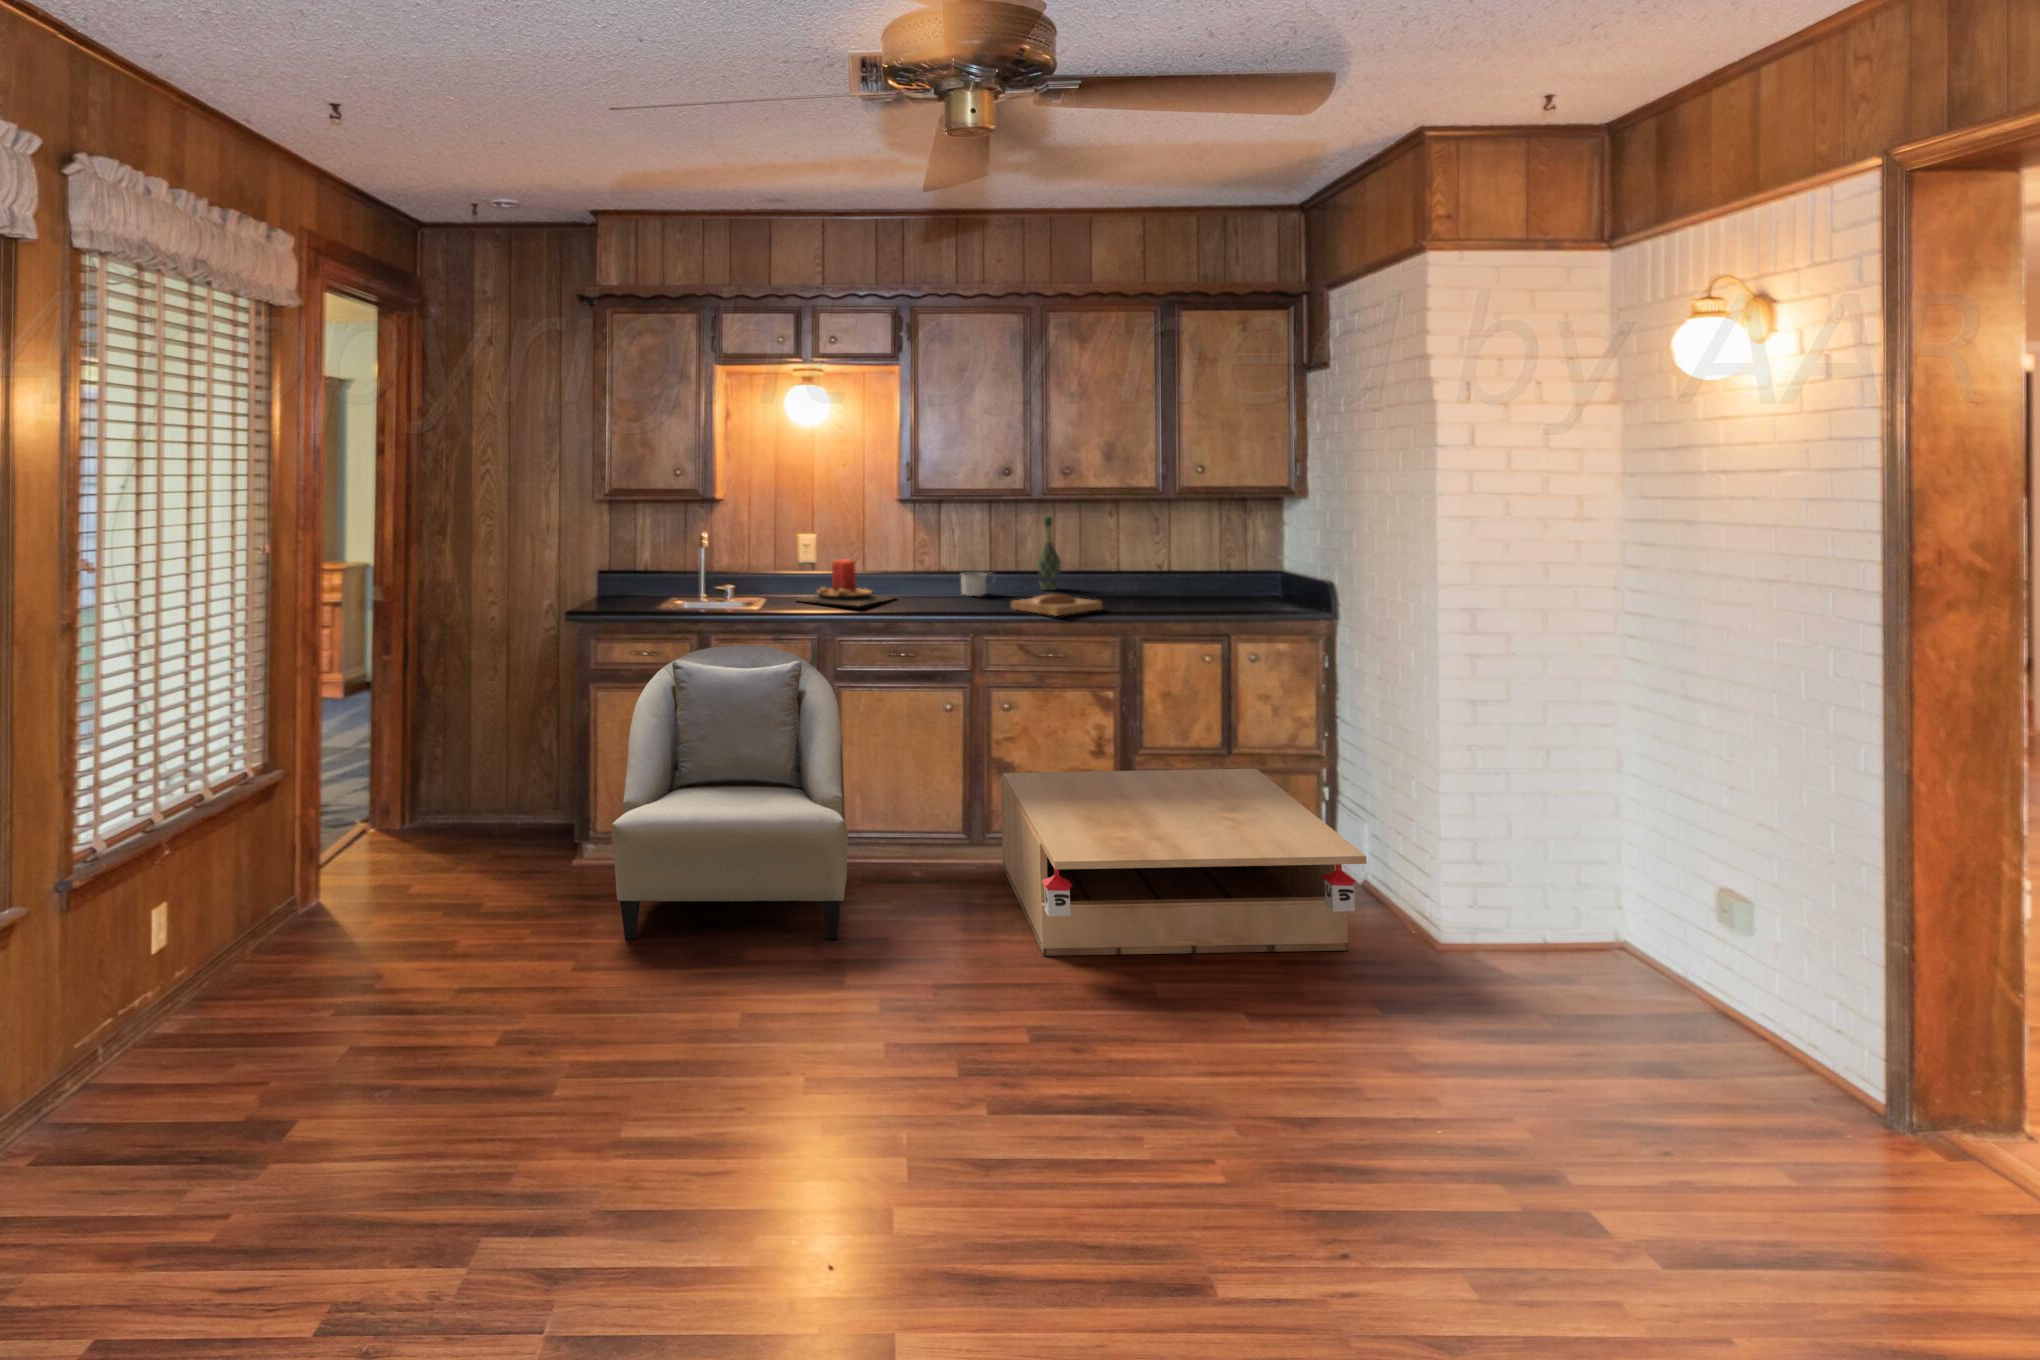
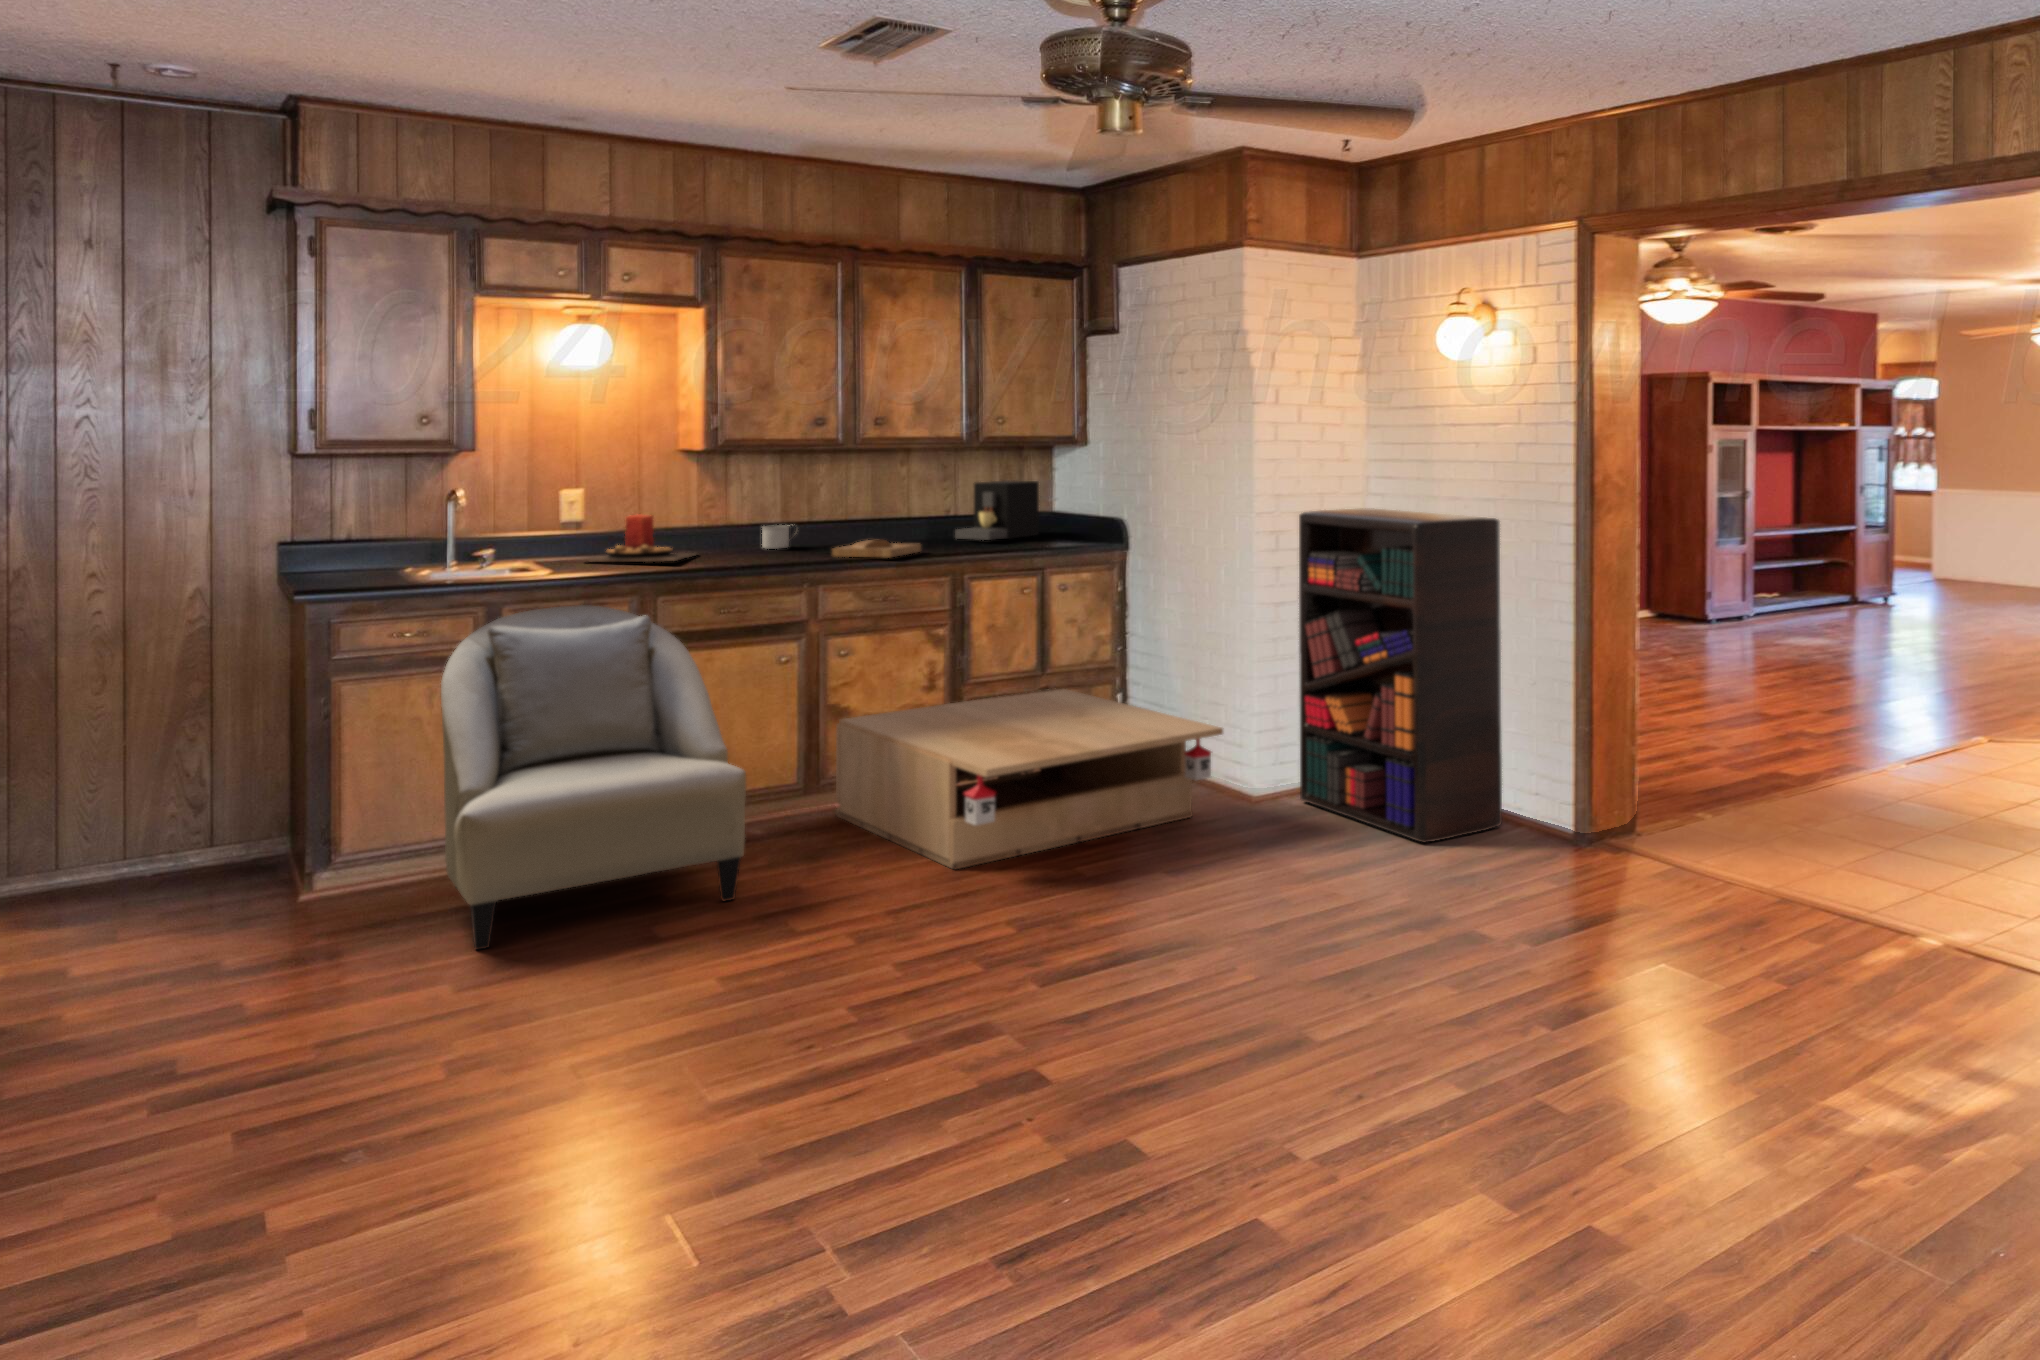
wine bottle: present [1038,517,1061,590] -> none [833,467,857,541]
coffee maker: none [1161,532,1260,599] -> present [955,480,1039,540]
bookshelf: none [1490,603,1753,1063] -> present [1299,508,1502,843]

